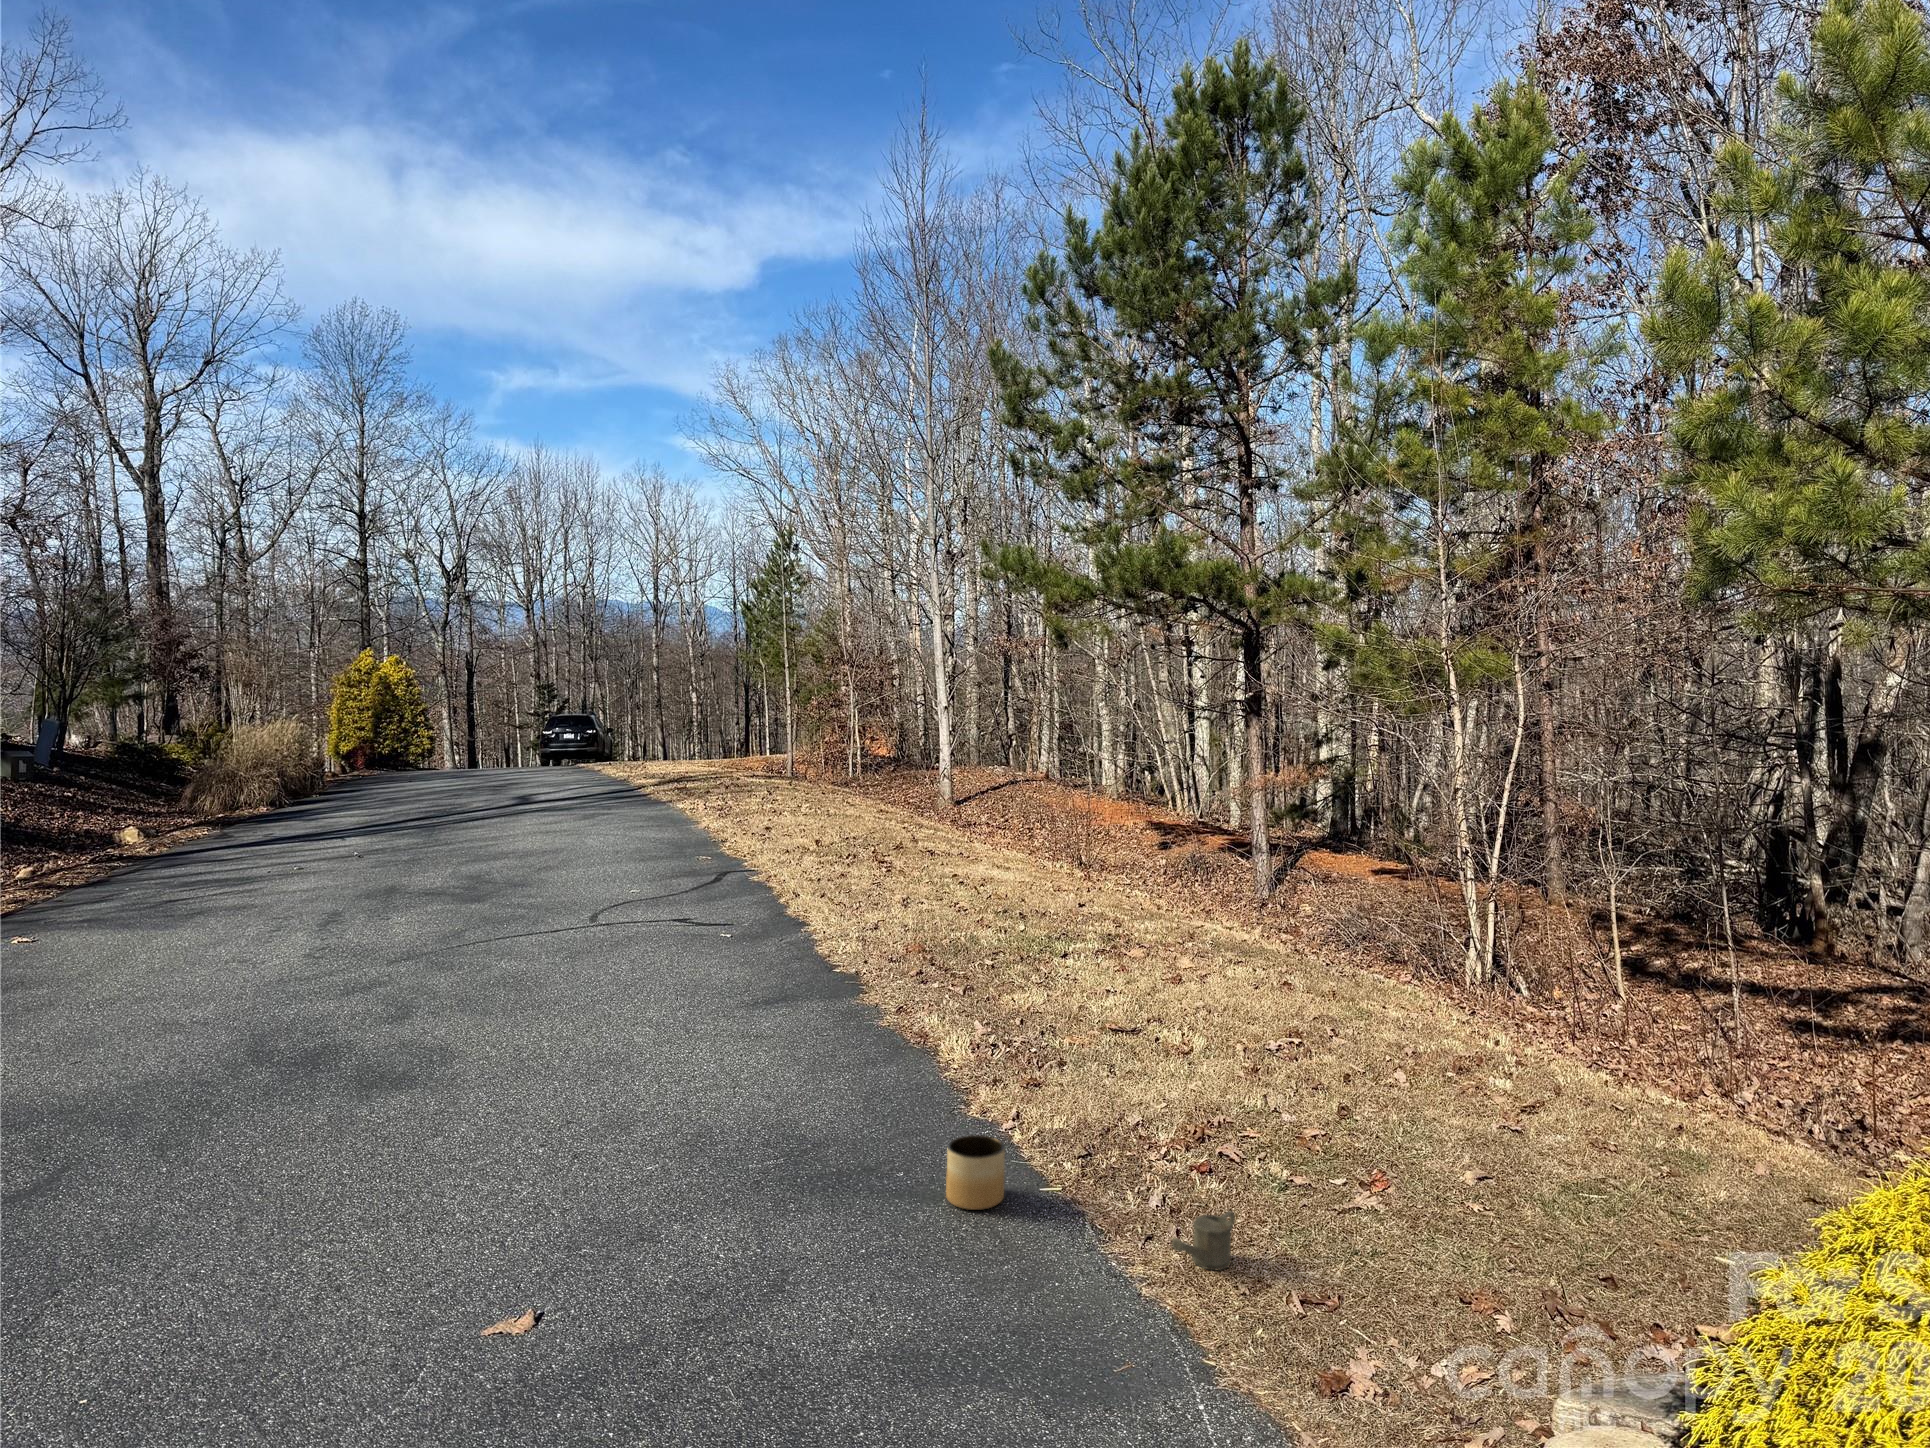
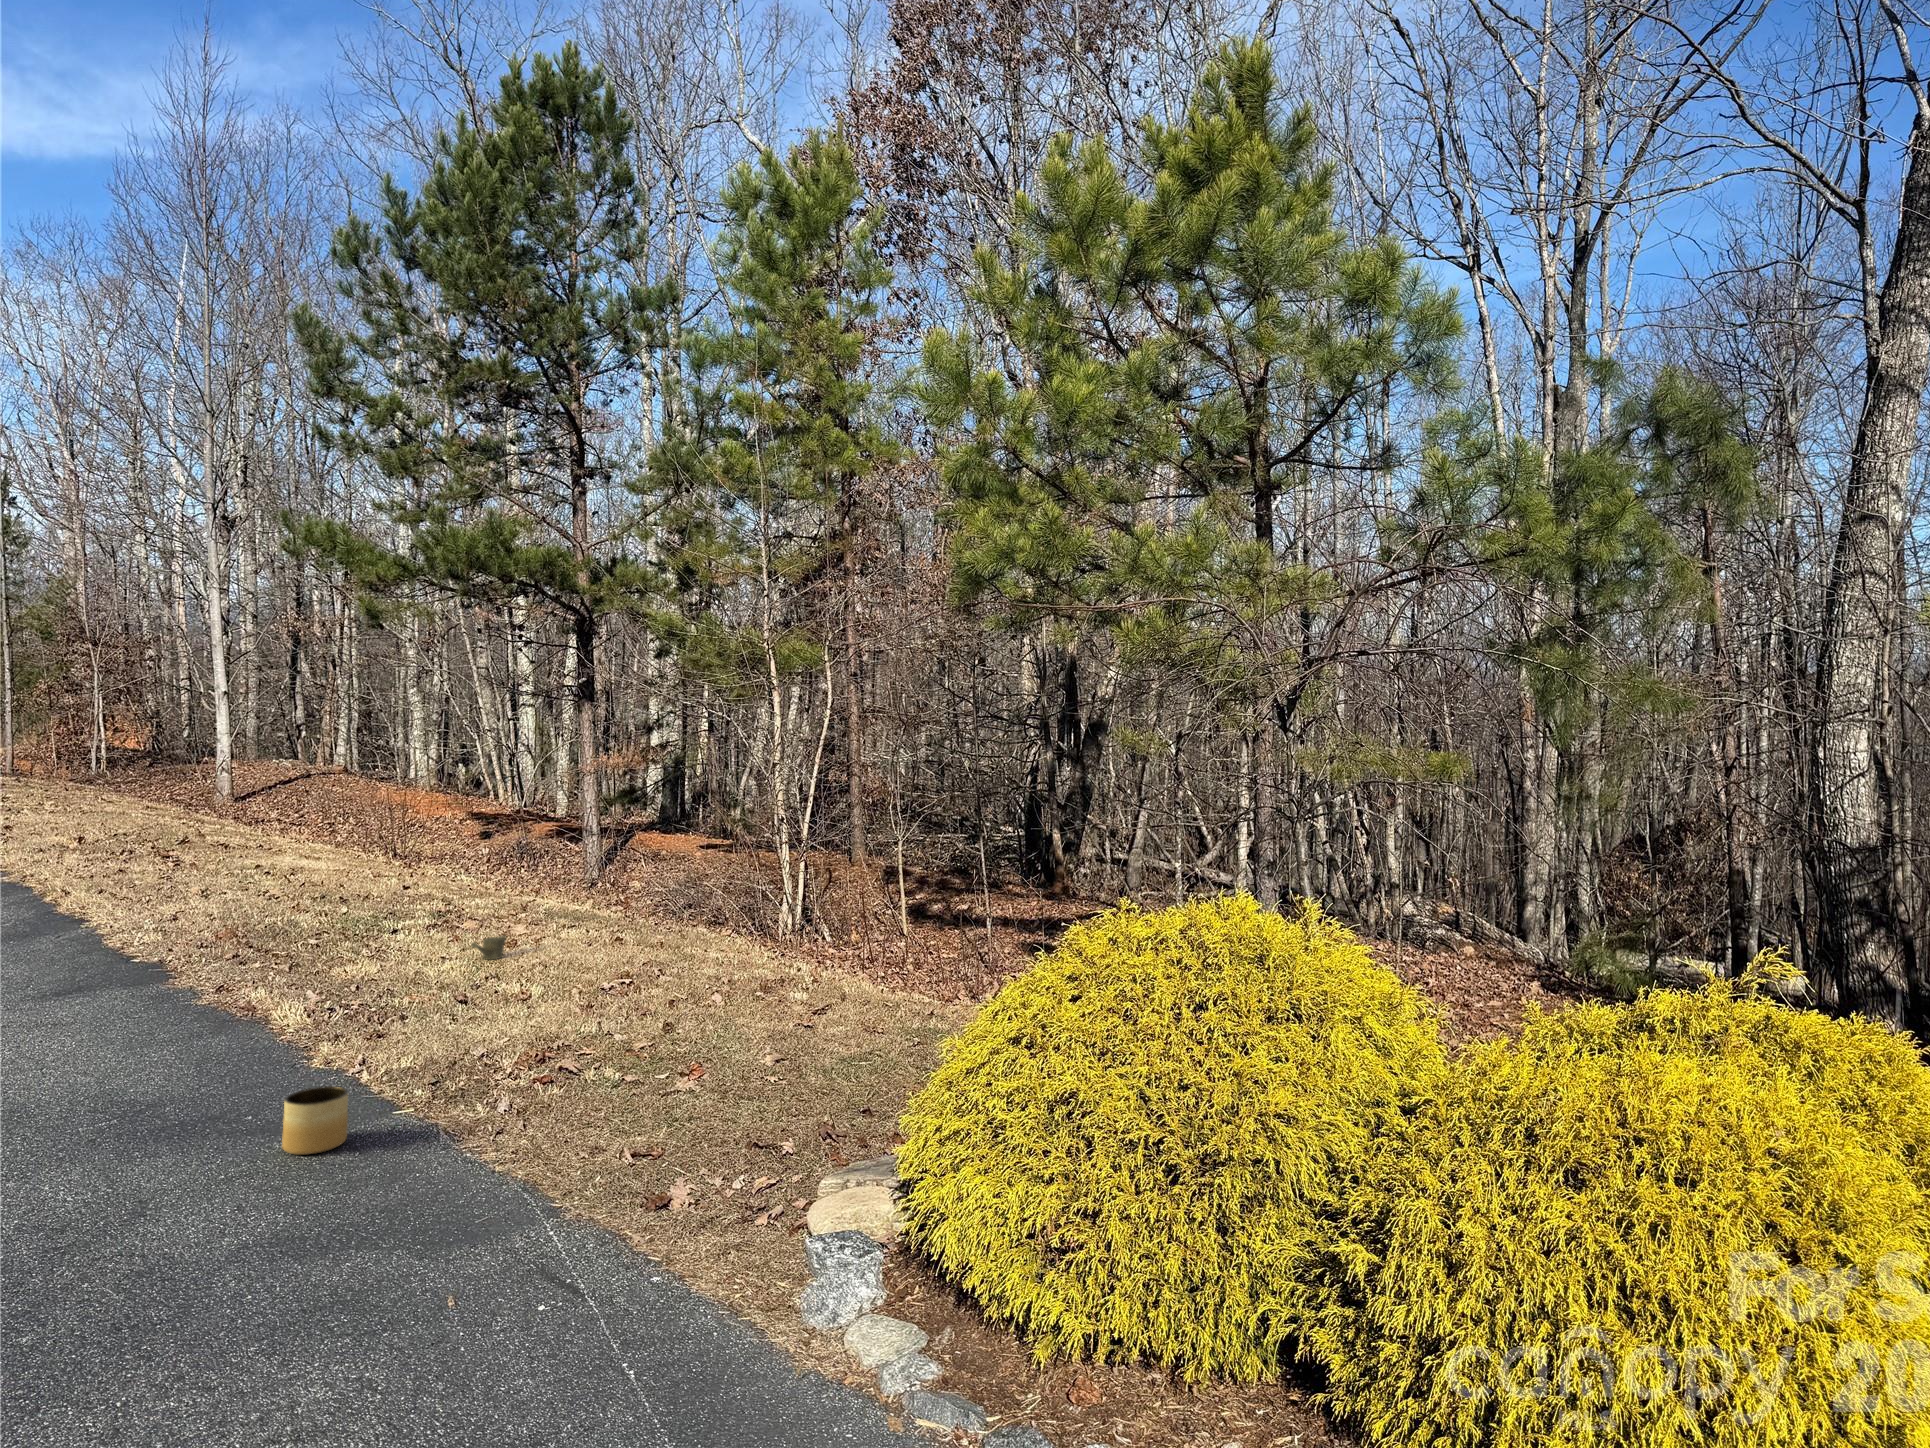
watering can: present [1172,1211,1235,1271] -> present [471,935,506,960]

